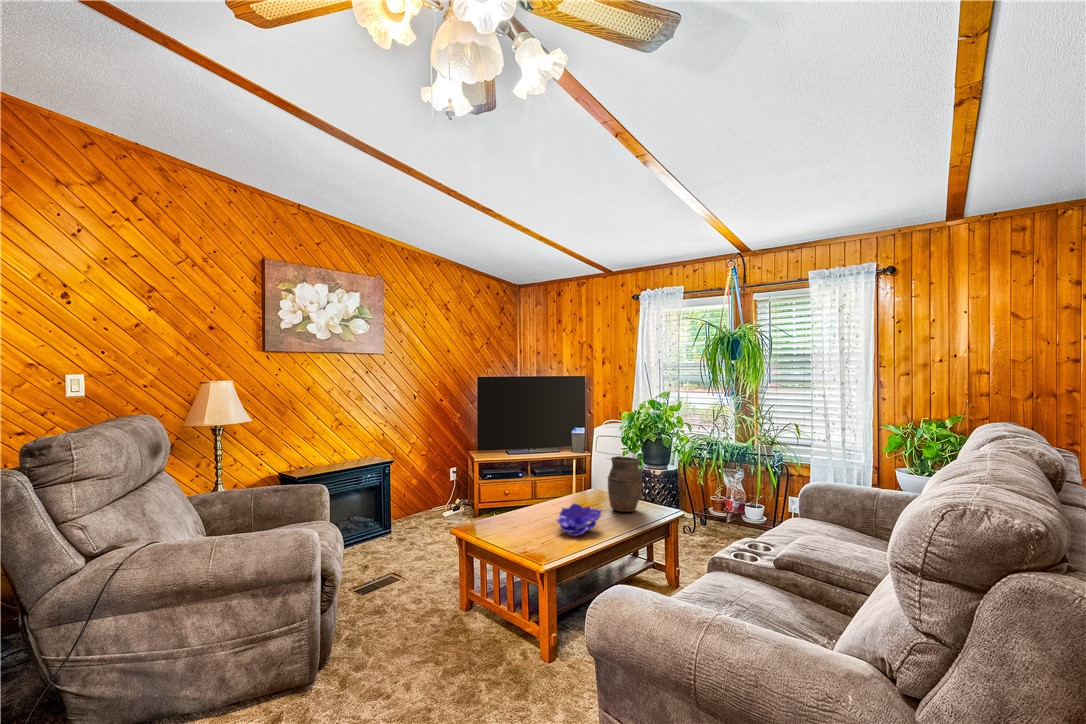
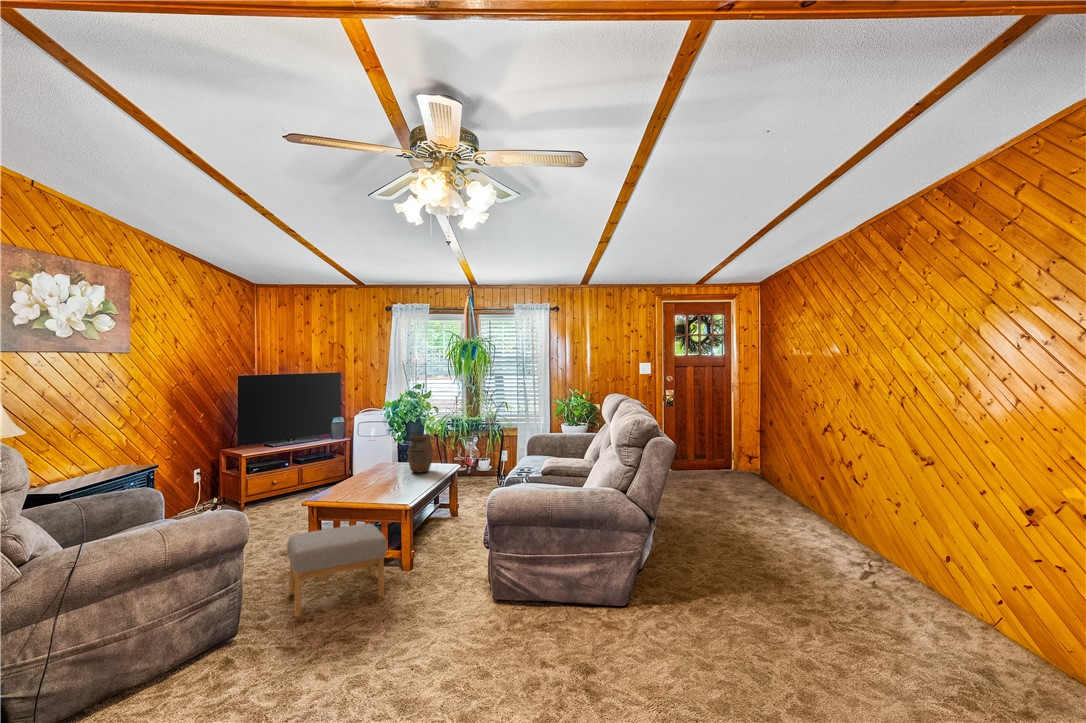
decorative bowl: present [556,503,601,536] -> none [385,469,418,490]
footstool: none [383,569,516,700] -> present [287,523,387,617]

